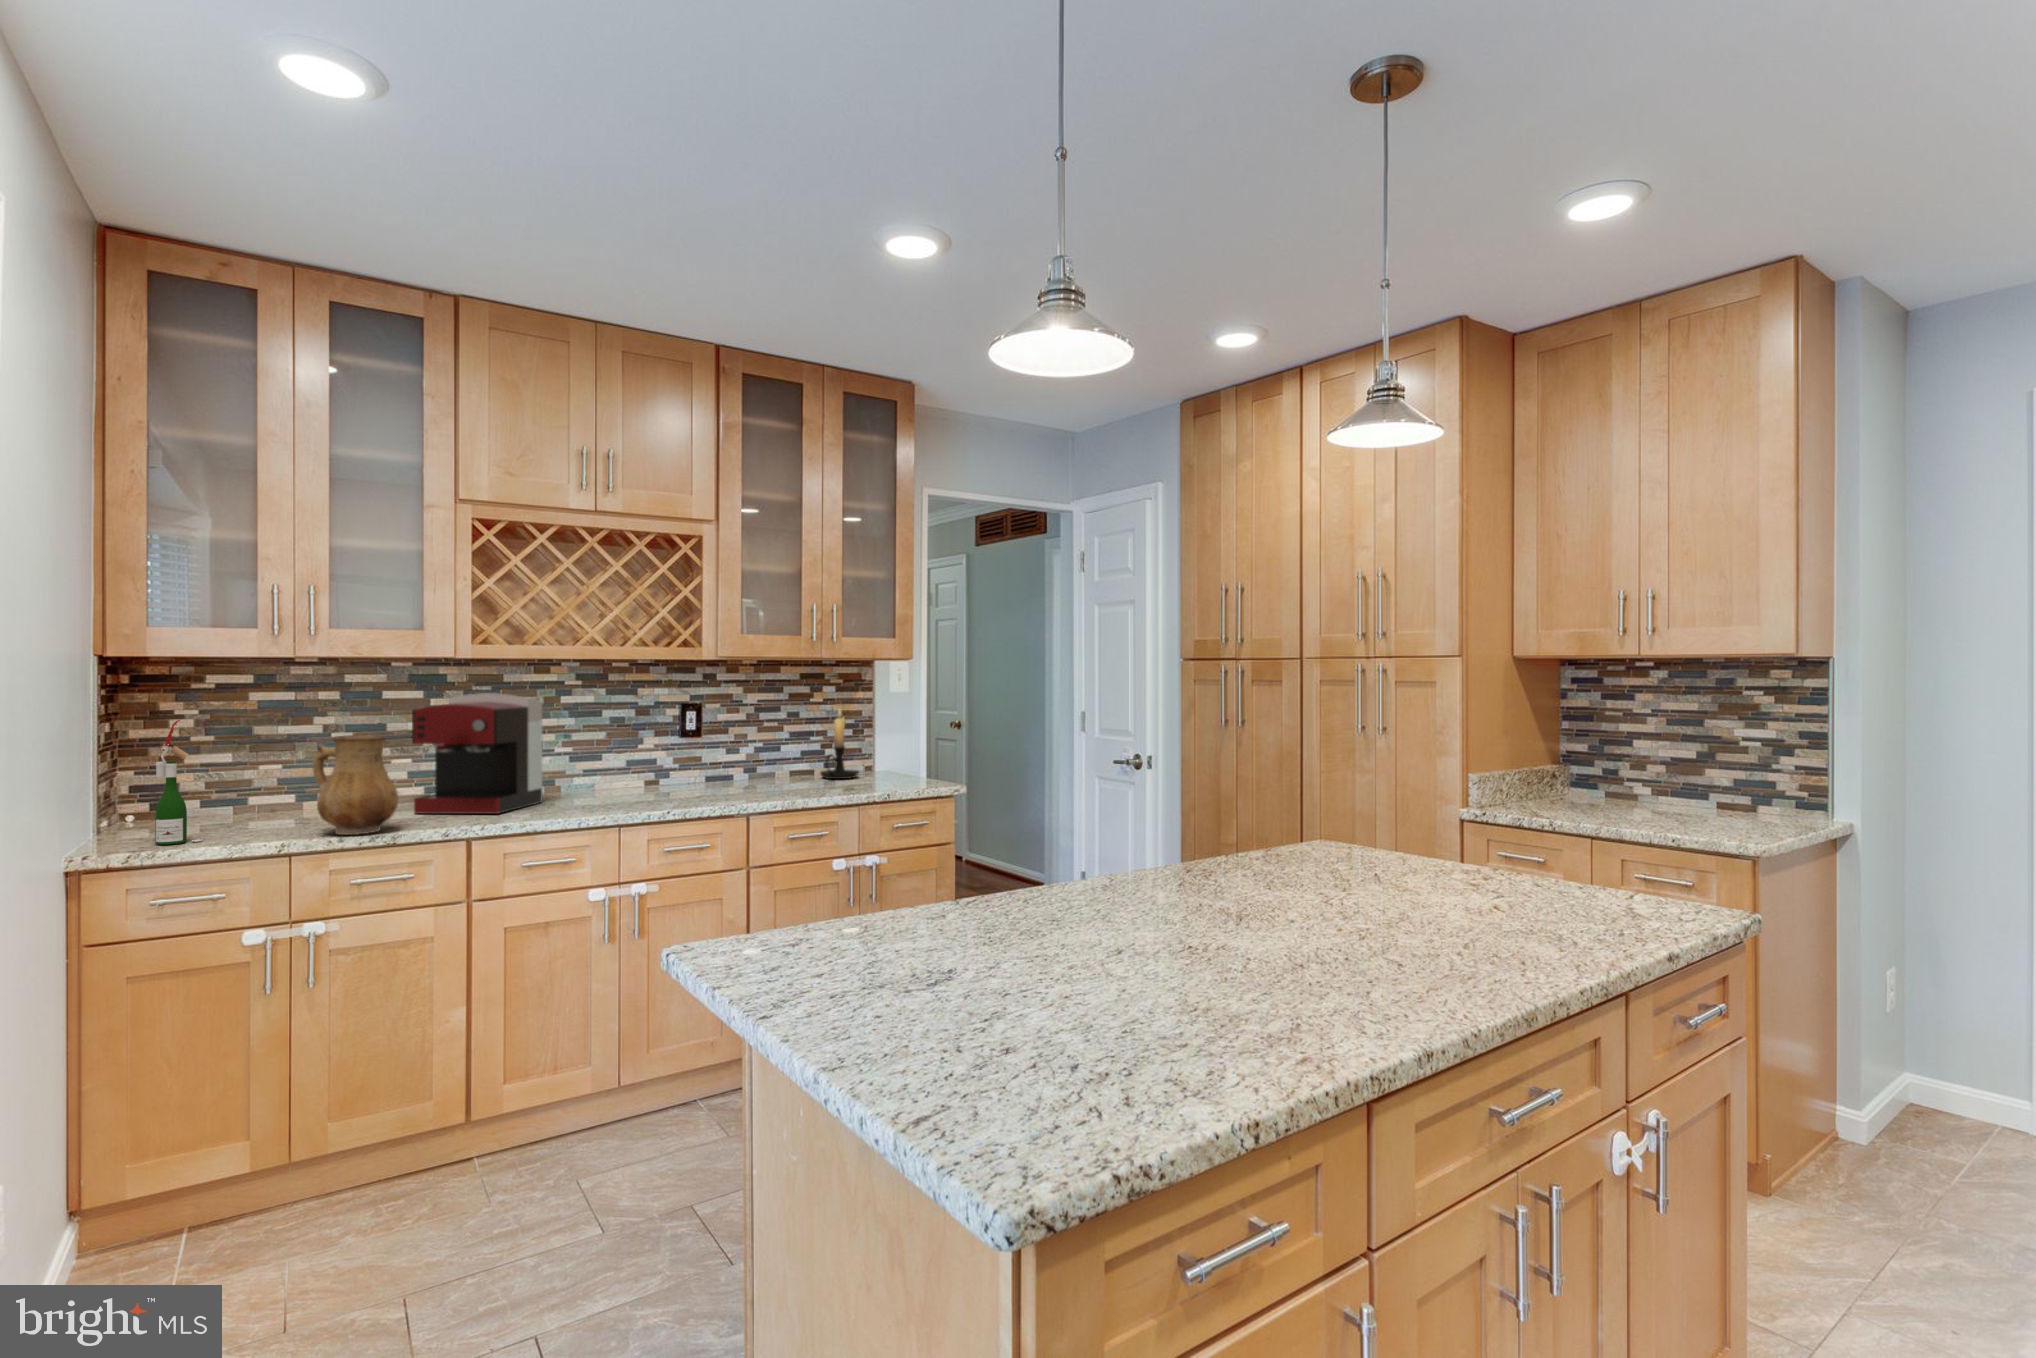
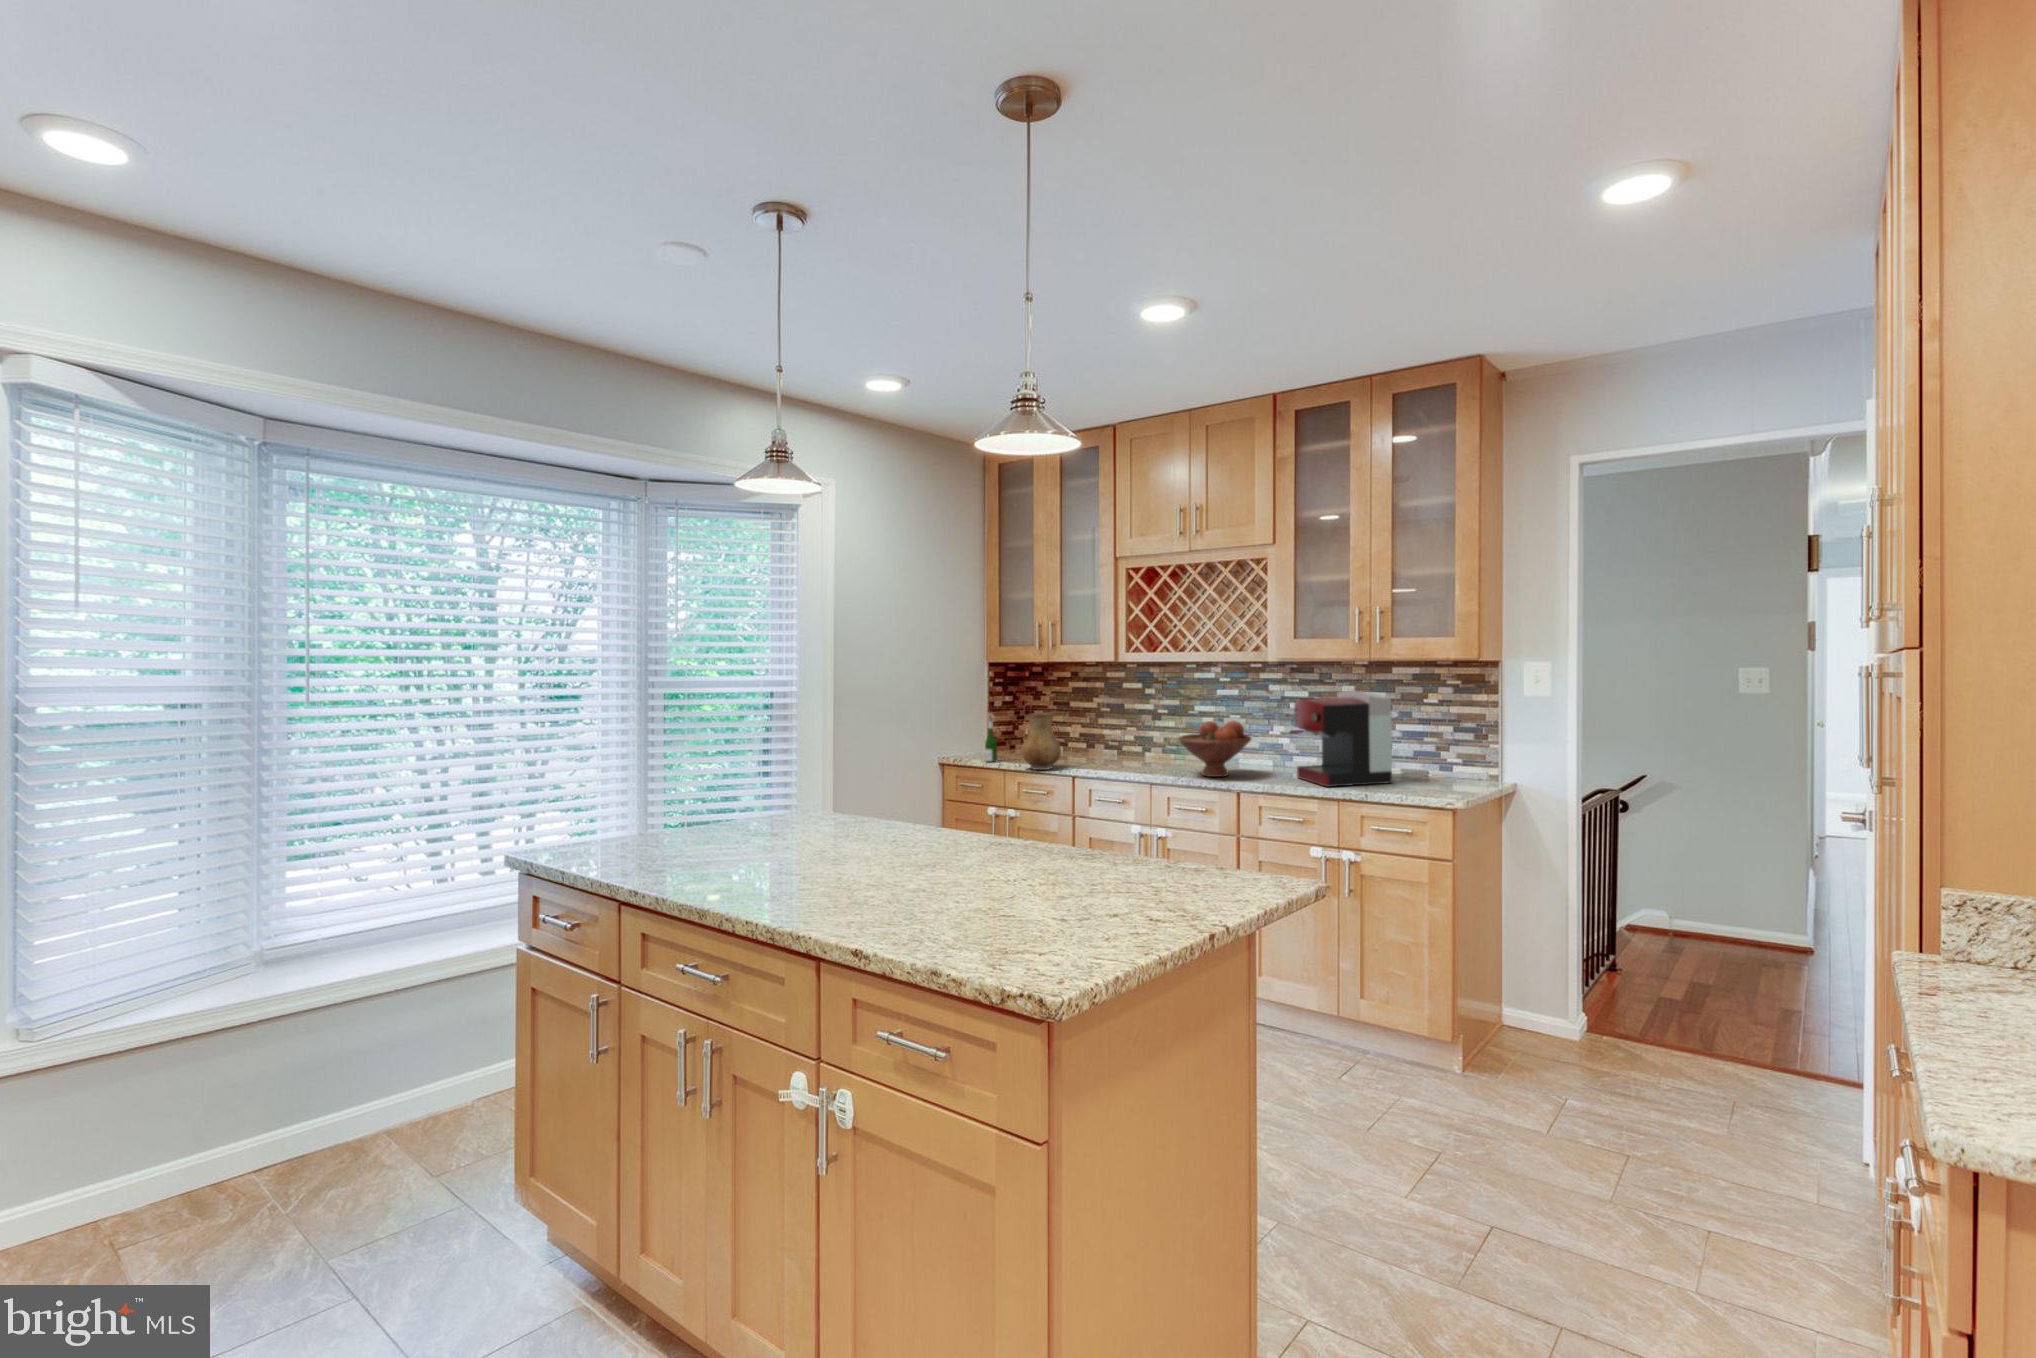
coffee maker: present [412,693,542,814] -> present [1290,690,1392,787]
candle holder: present [820,709,859,779] -> none [1412,709,1468,786]
fruit bowl: none [590,731,690,803] -> present [1178,721,1252,777]

